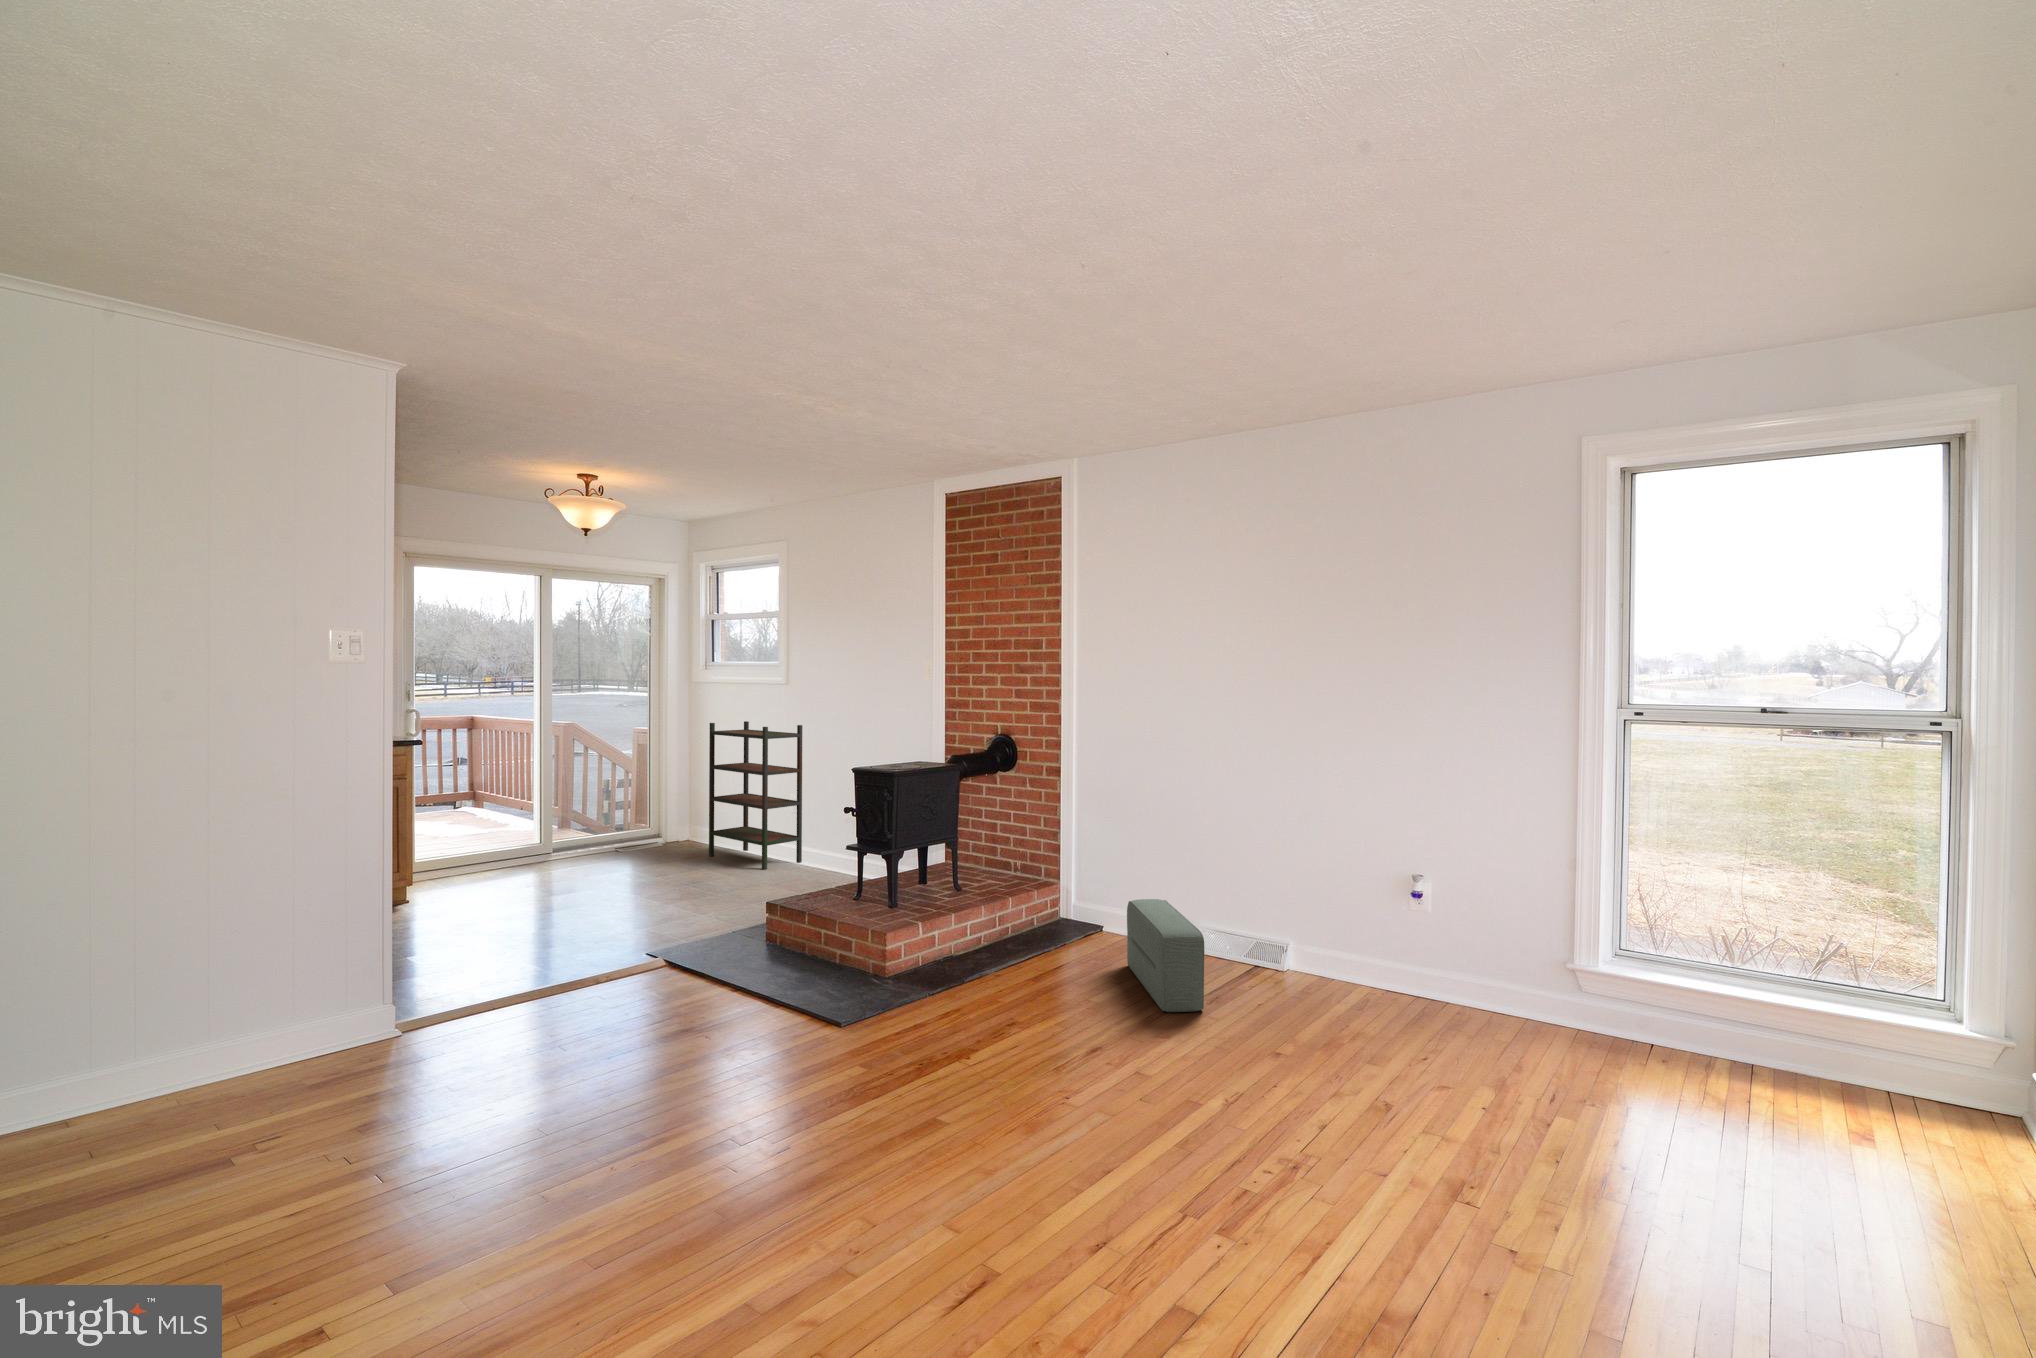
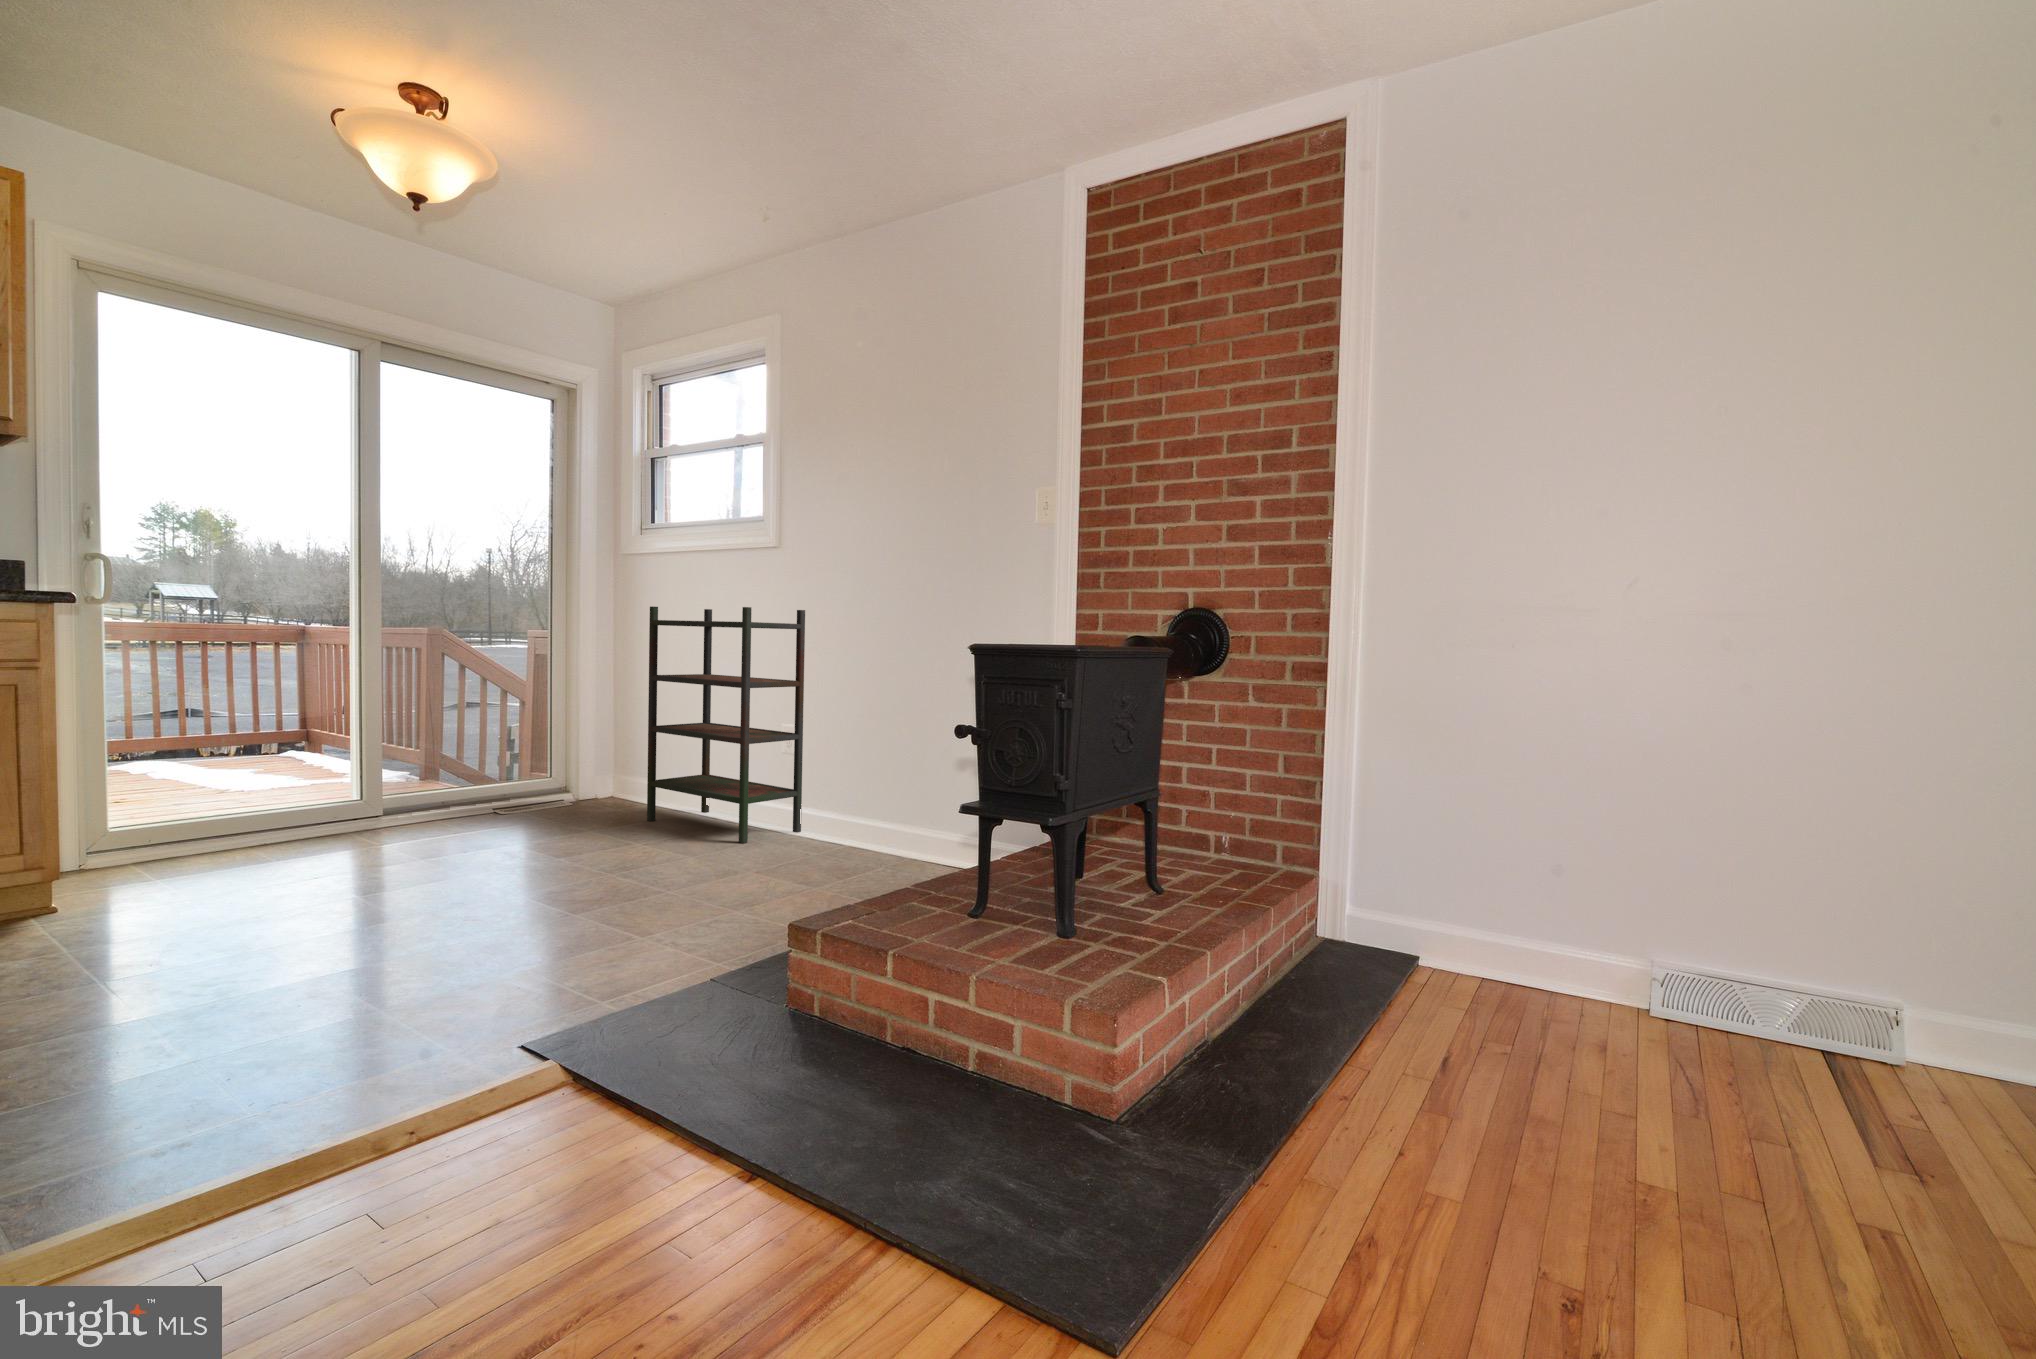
pouf: present [1127,899,1204,1012] -> none [1580,919,1973,1225]

